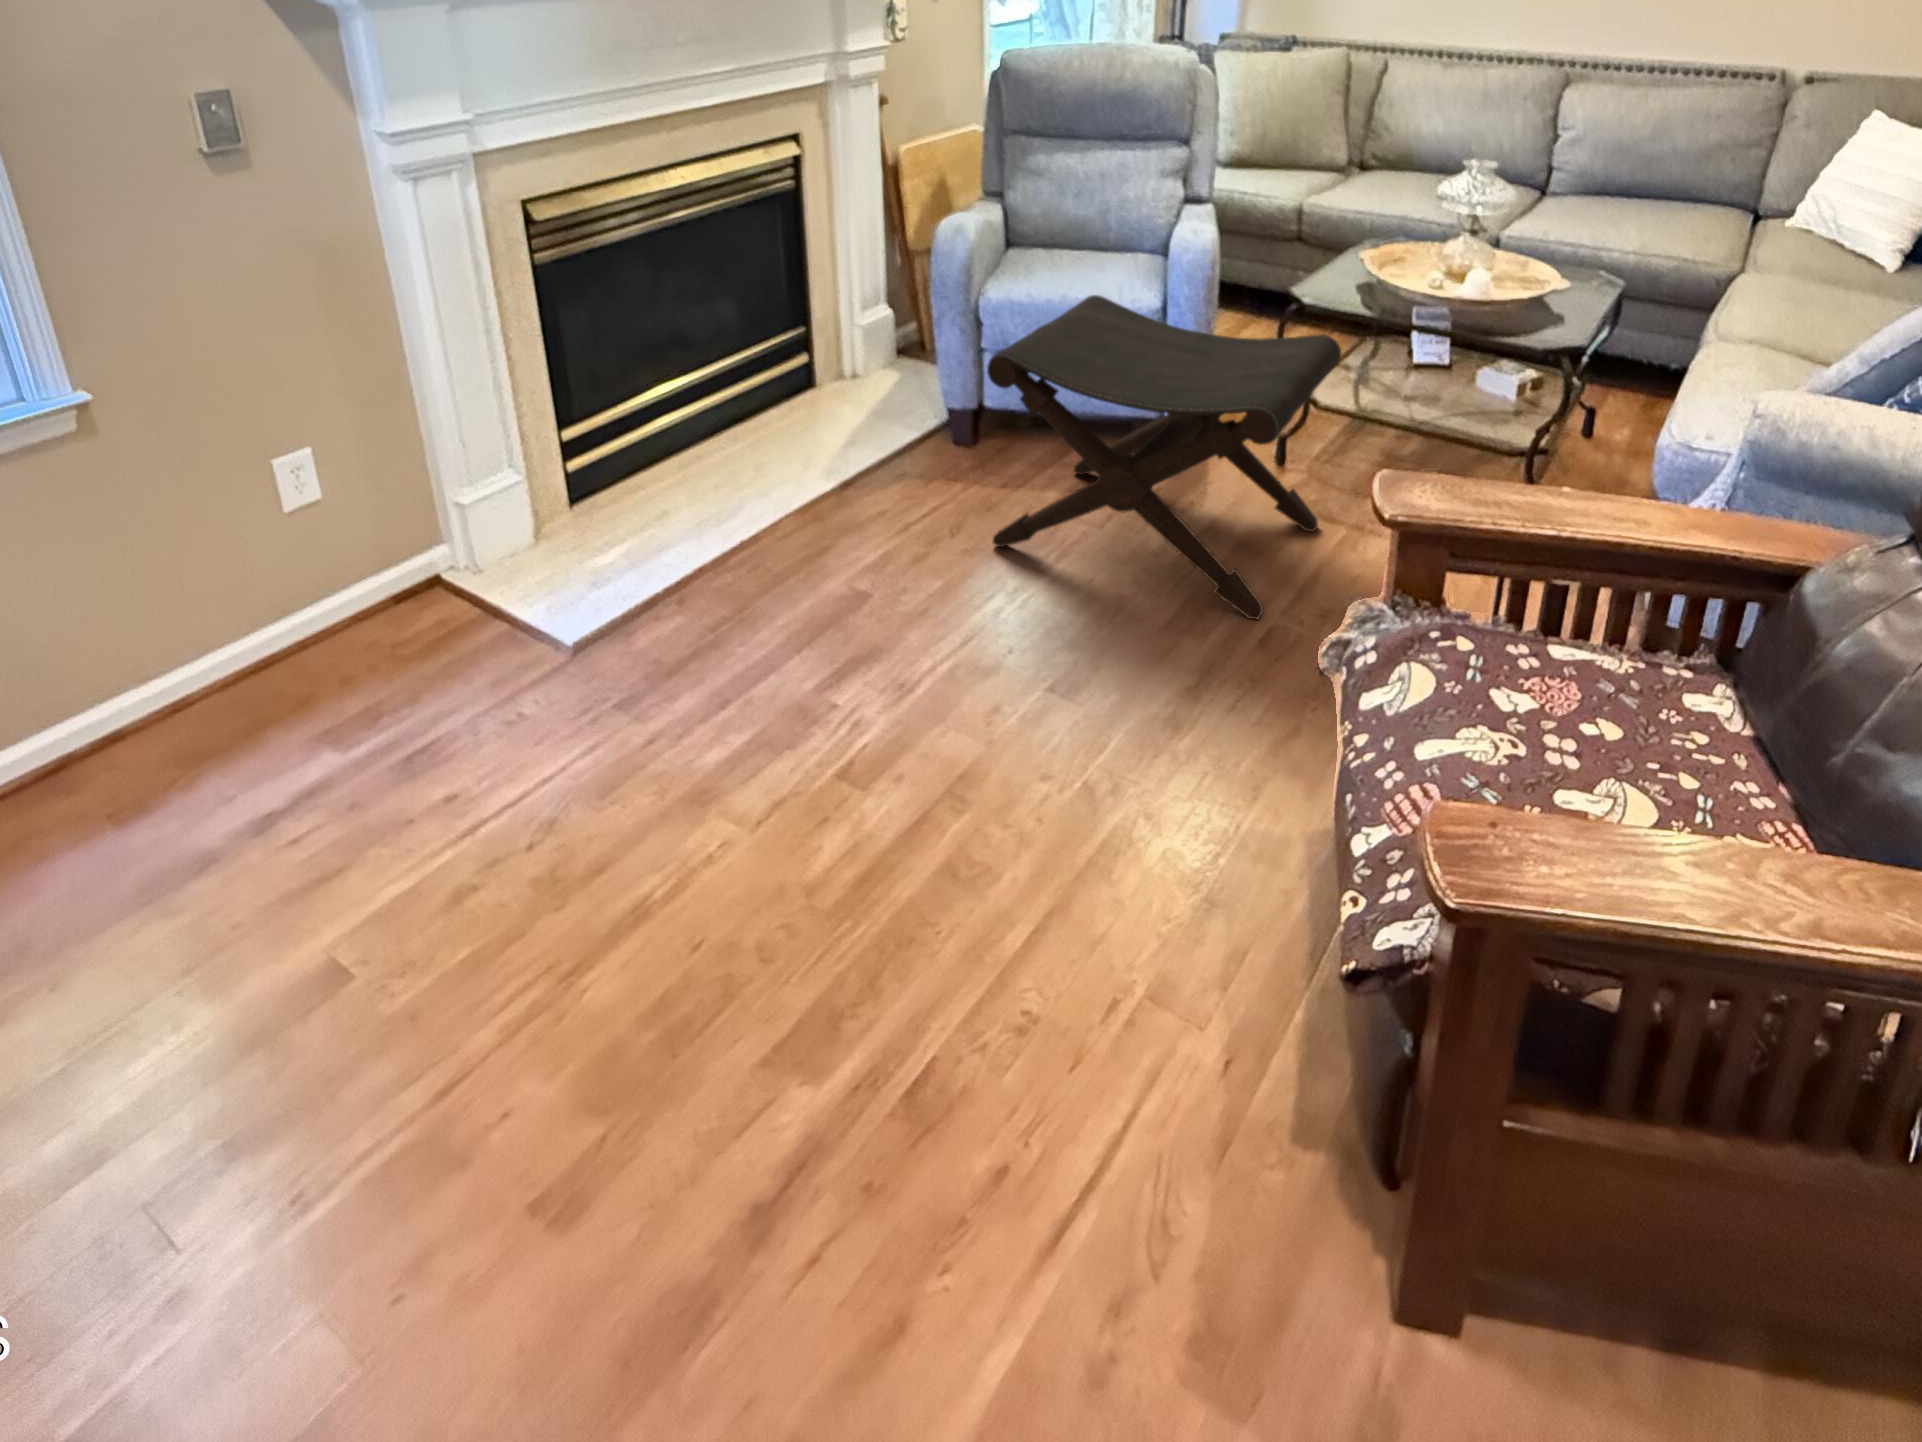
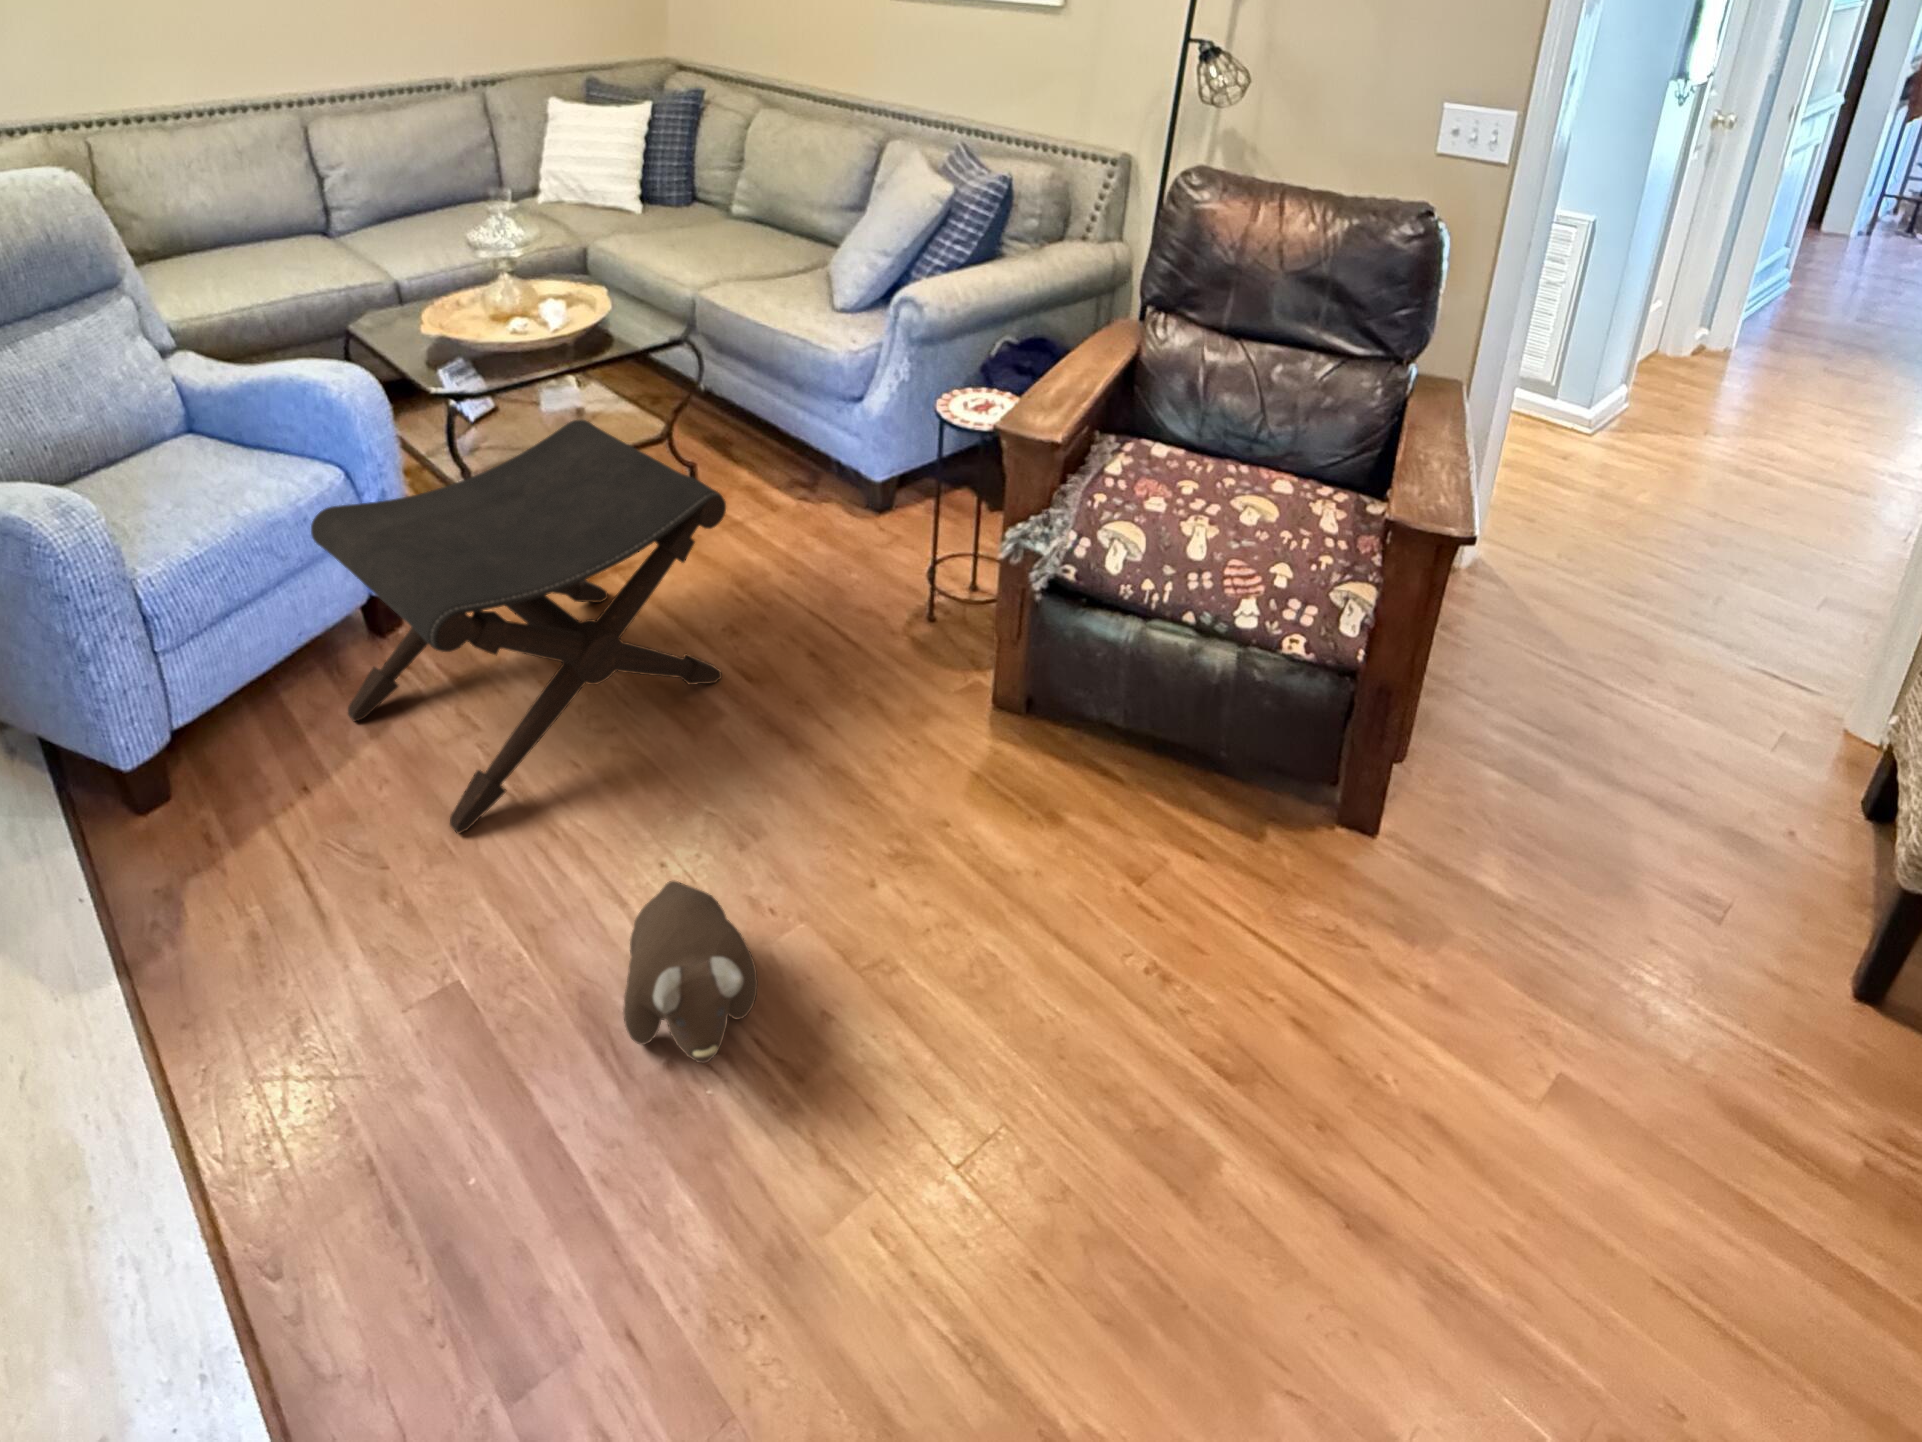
plush toy: none [789,596,947,719] -> present [623,881,758,1063]

